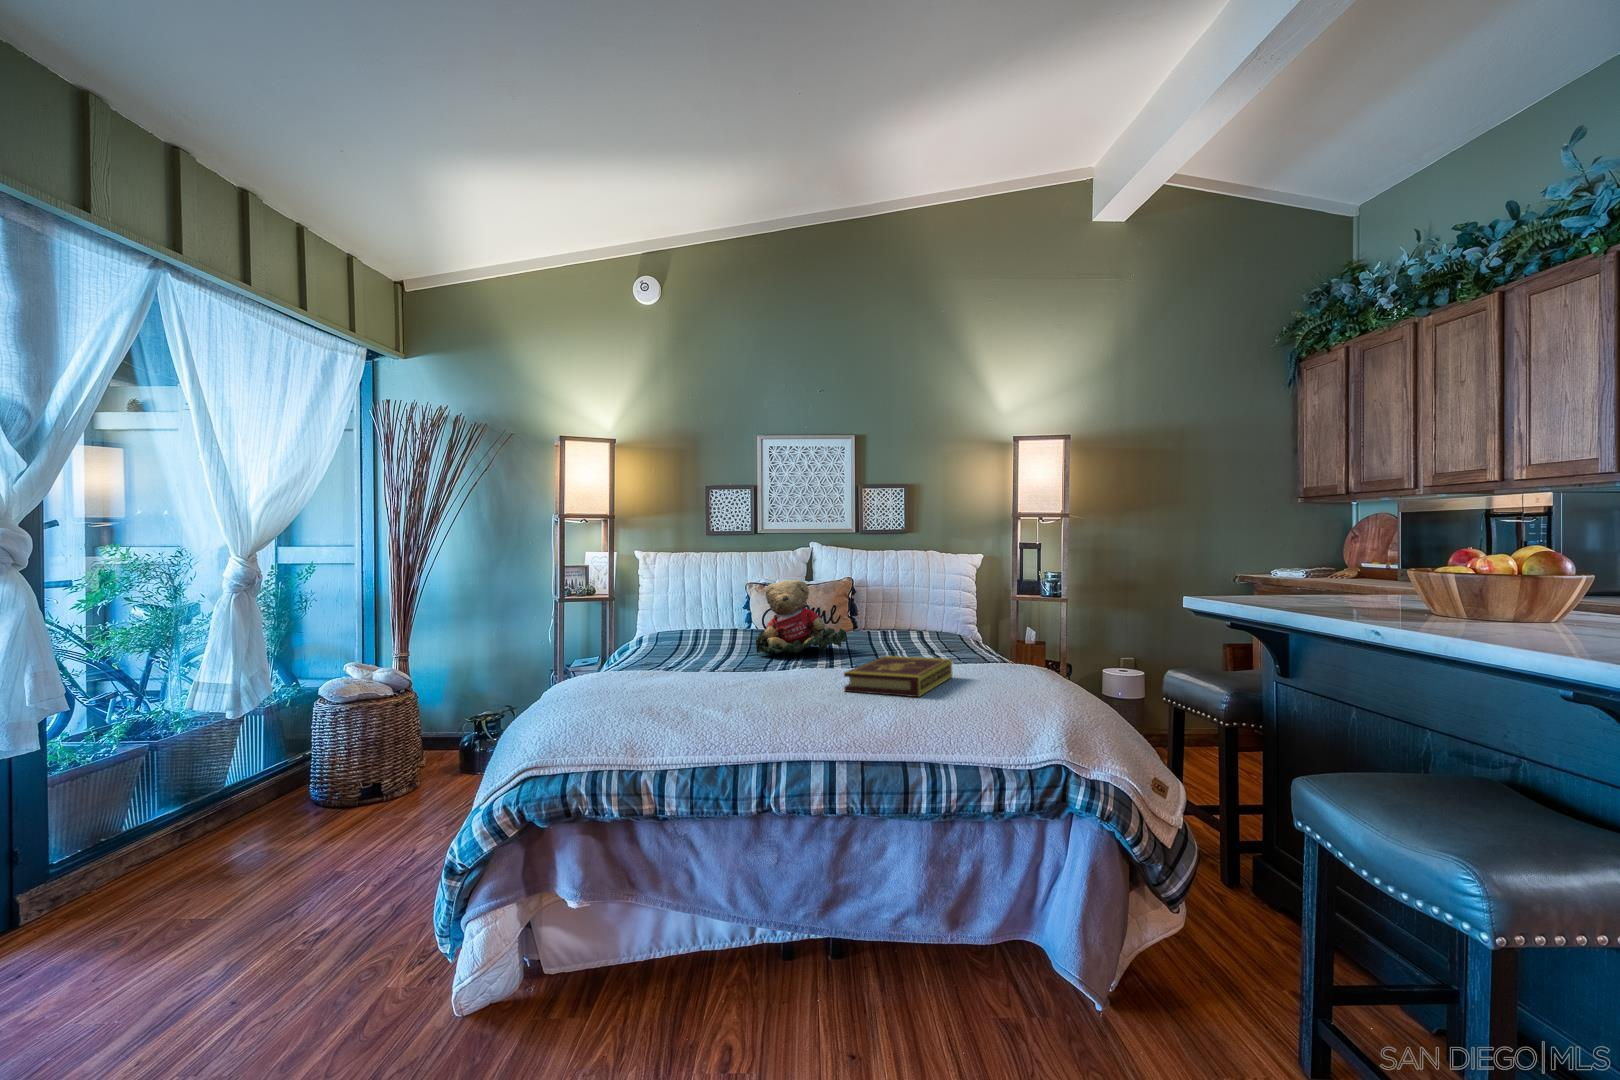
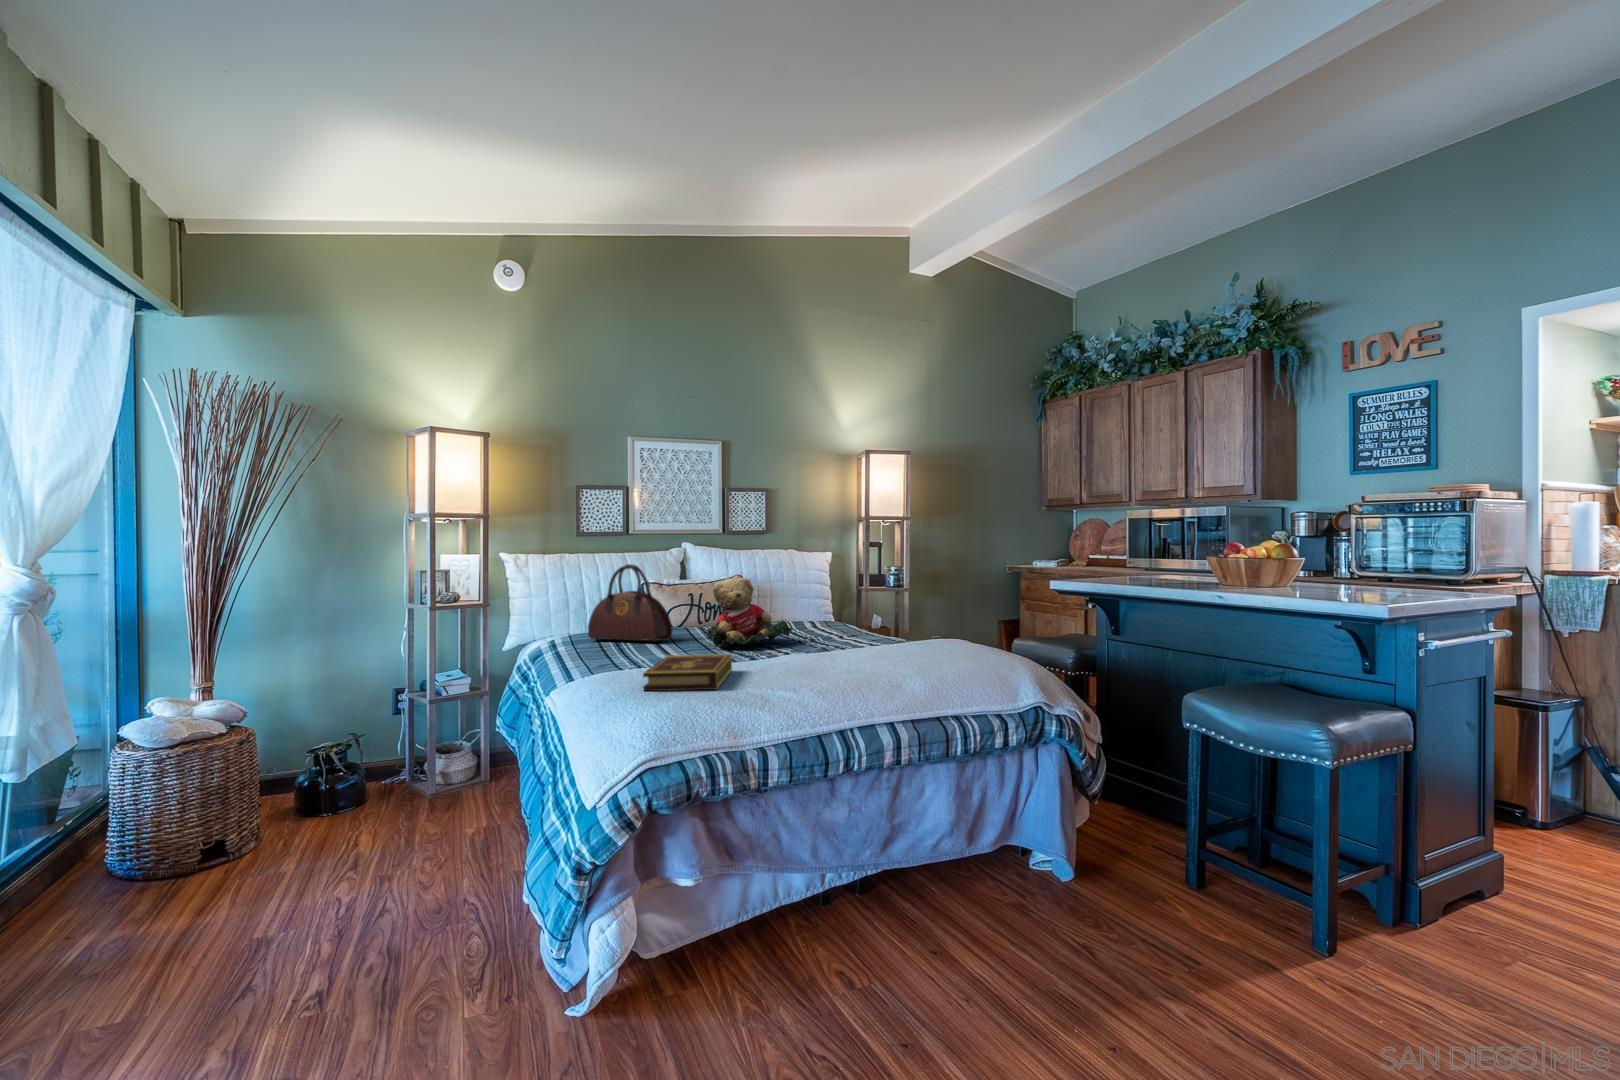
handbag: none [672,563,744,644] -> present [588,564,672,642]
book: present [844,656,952,697] -> present [643,654,732,691]

